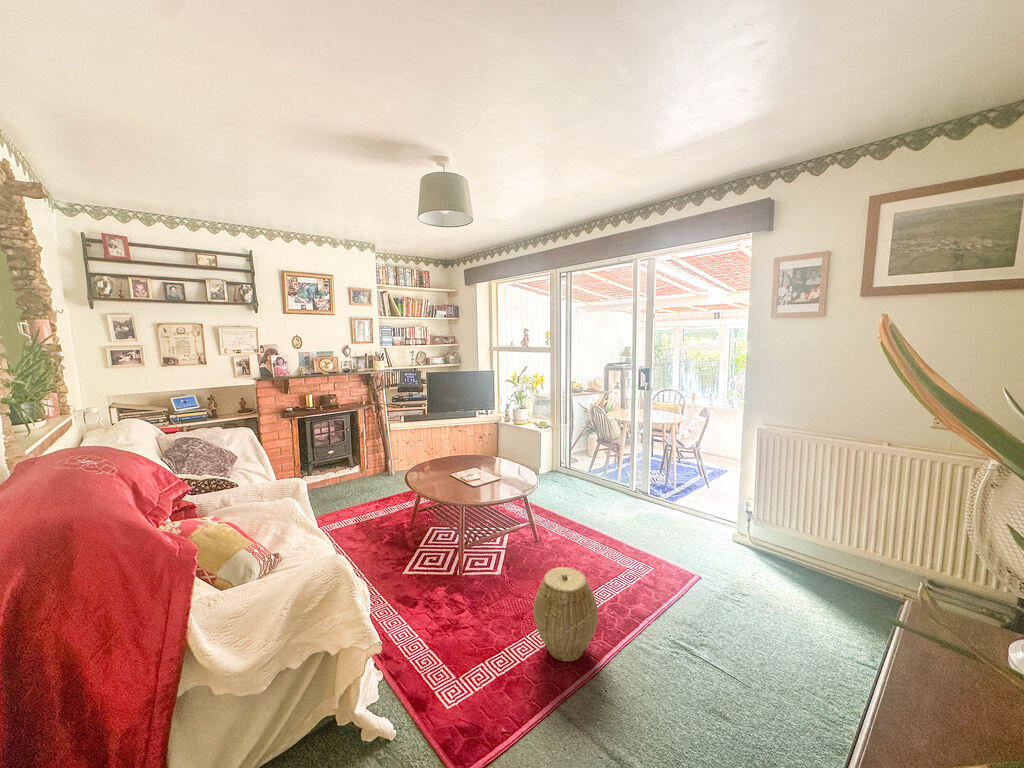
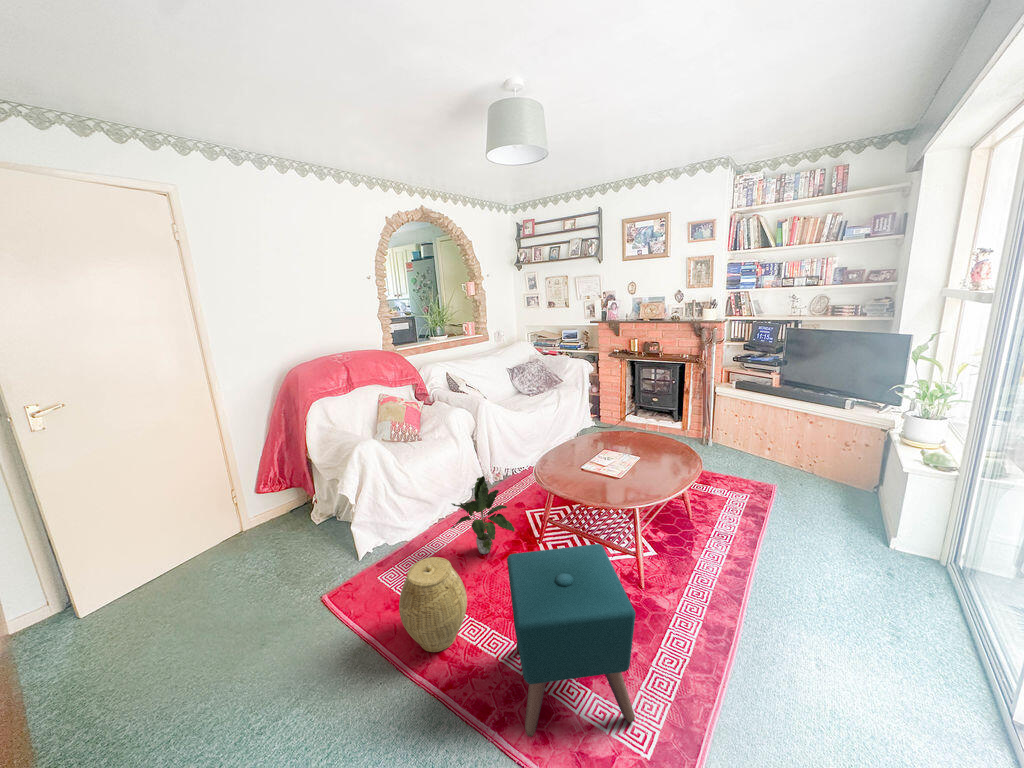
ottoman: none [586,495,666,607] -> present [507,544,636,737]
potted plant: none [430,519,489,608] -> present [451,476,515,554]

